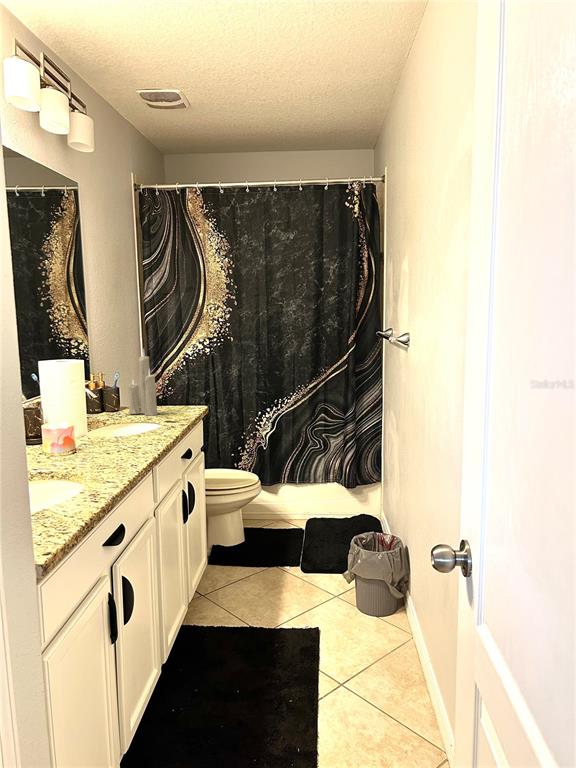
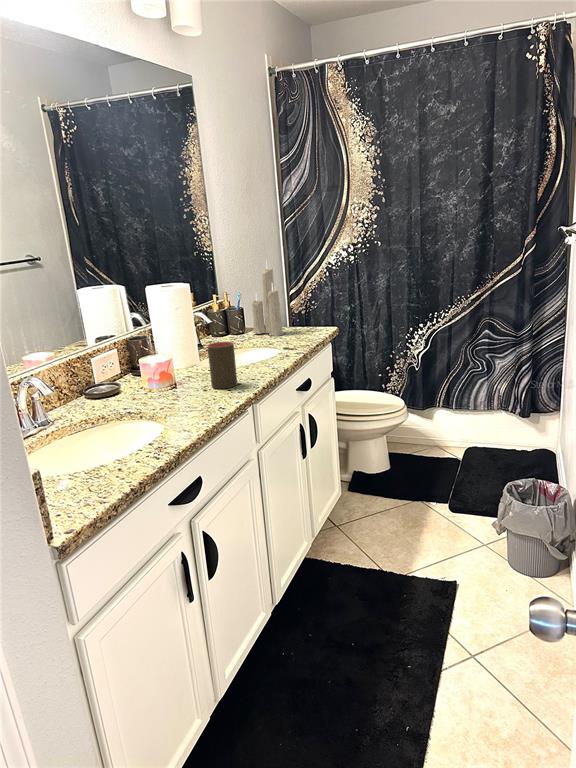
cup: none [116,415,140,455] -> present [207,342,237,389]

